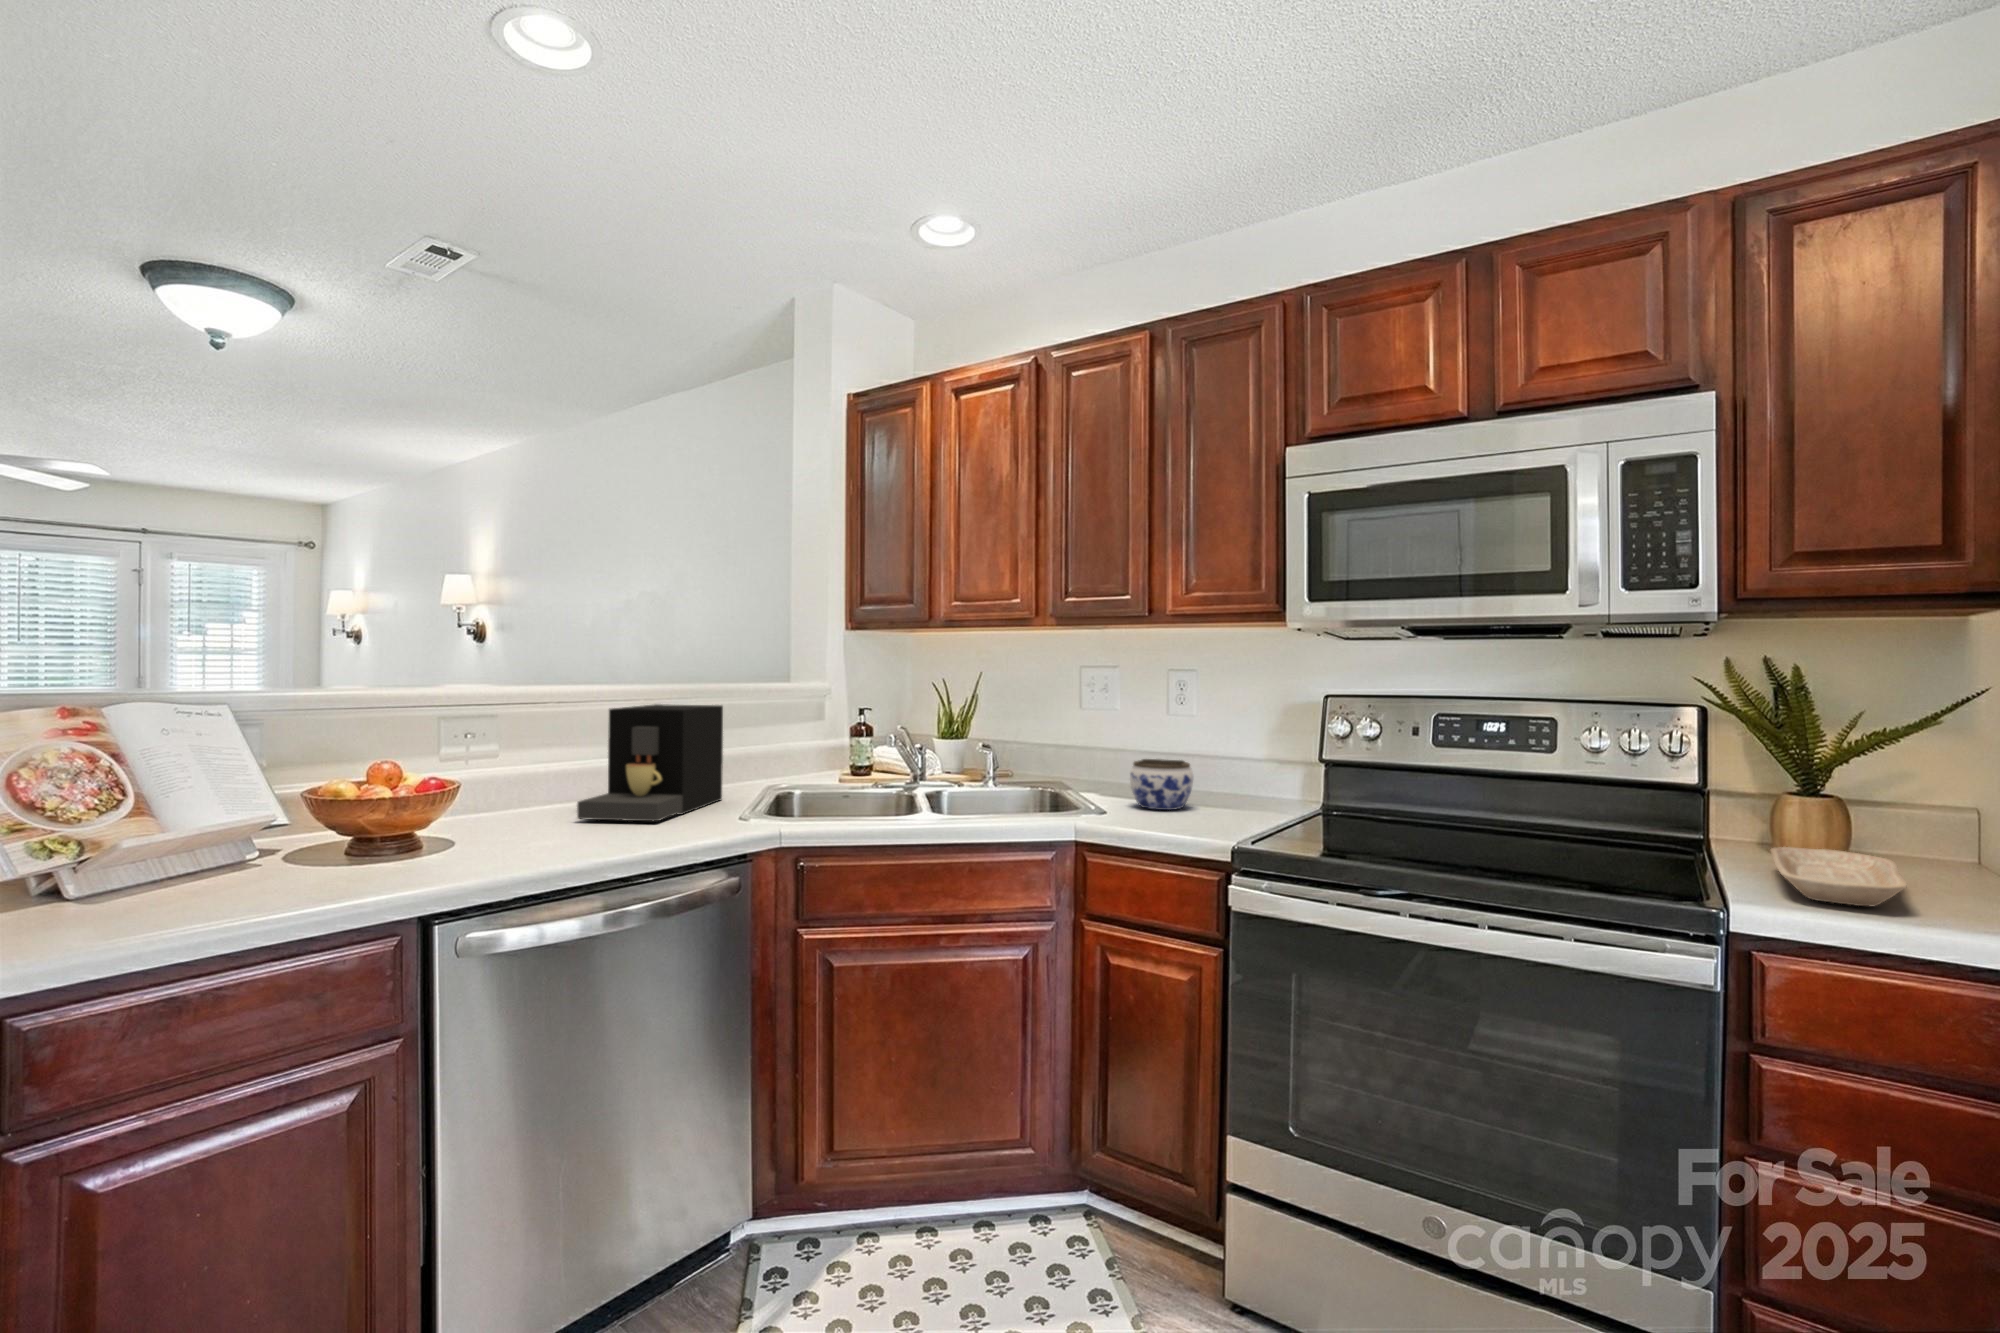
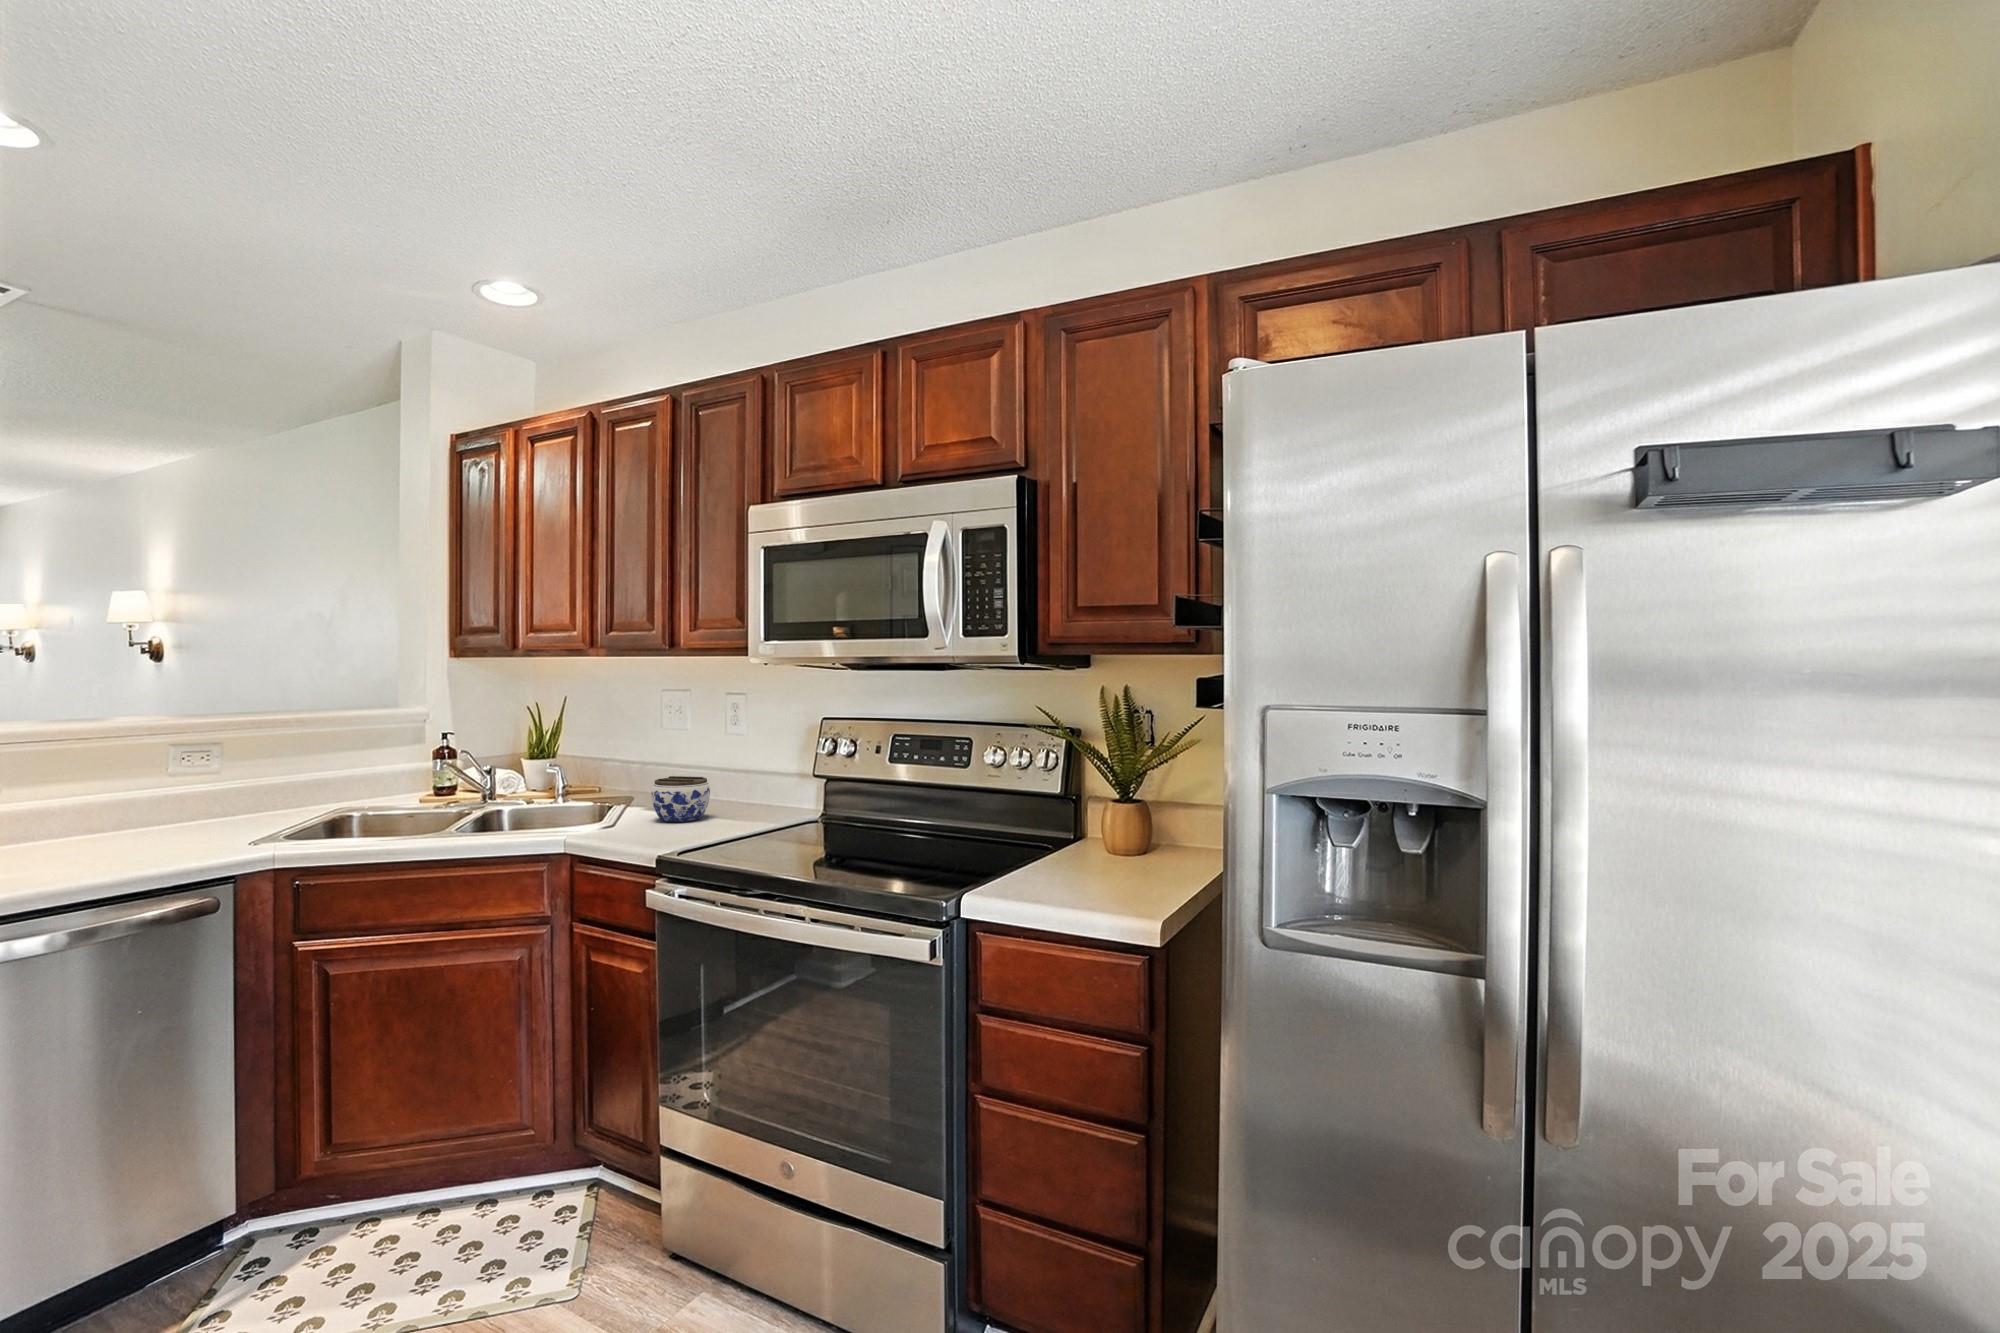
coffee maker: present [577,704,723,821] -> none [70,736,265,850]
tray: present [1771,847,1907,906] -> none [1007,839,1127,884]

